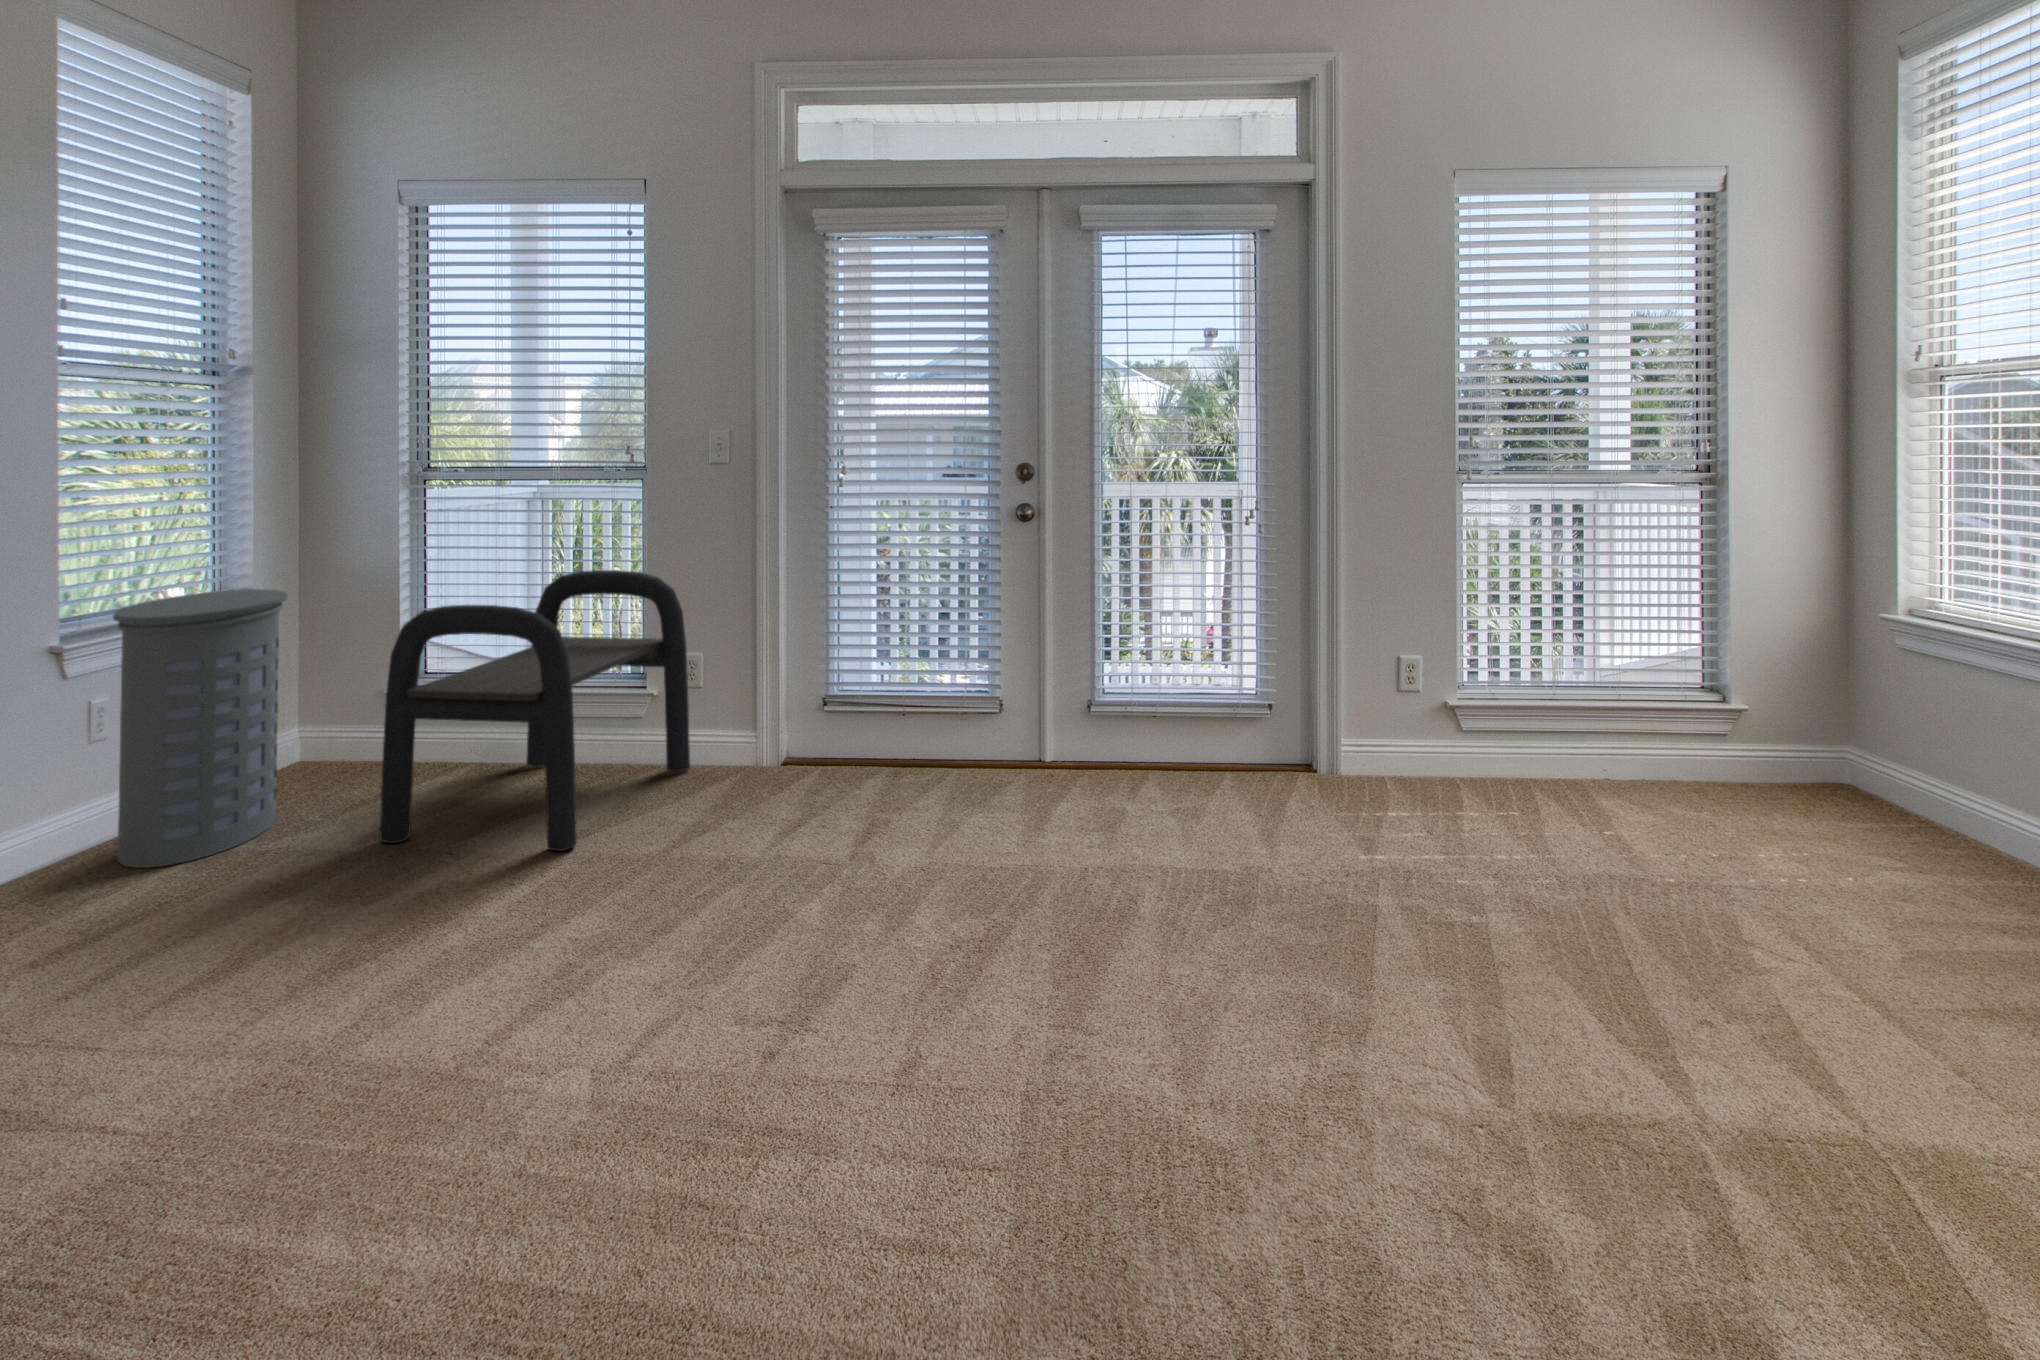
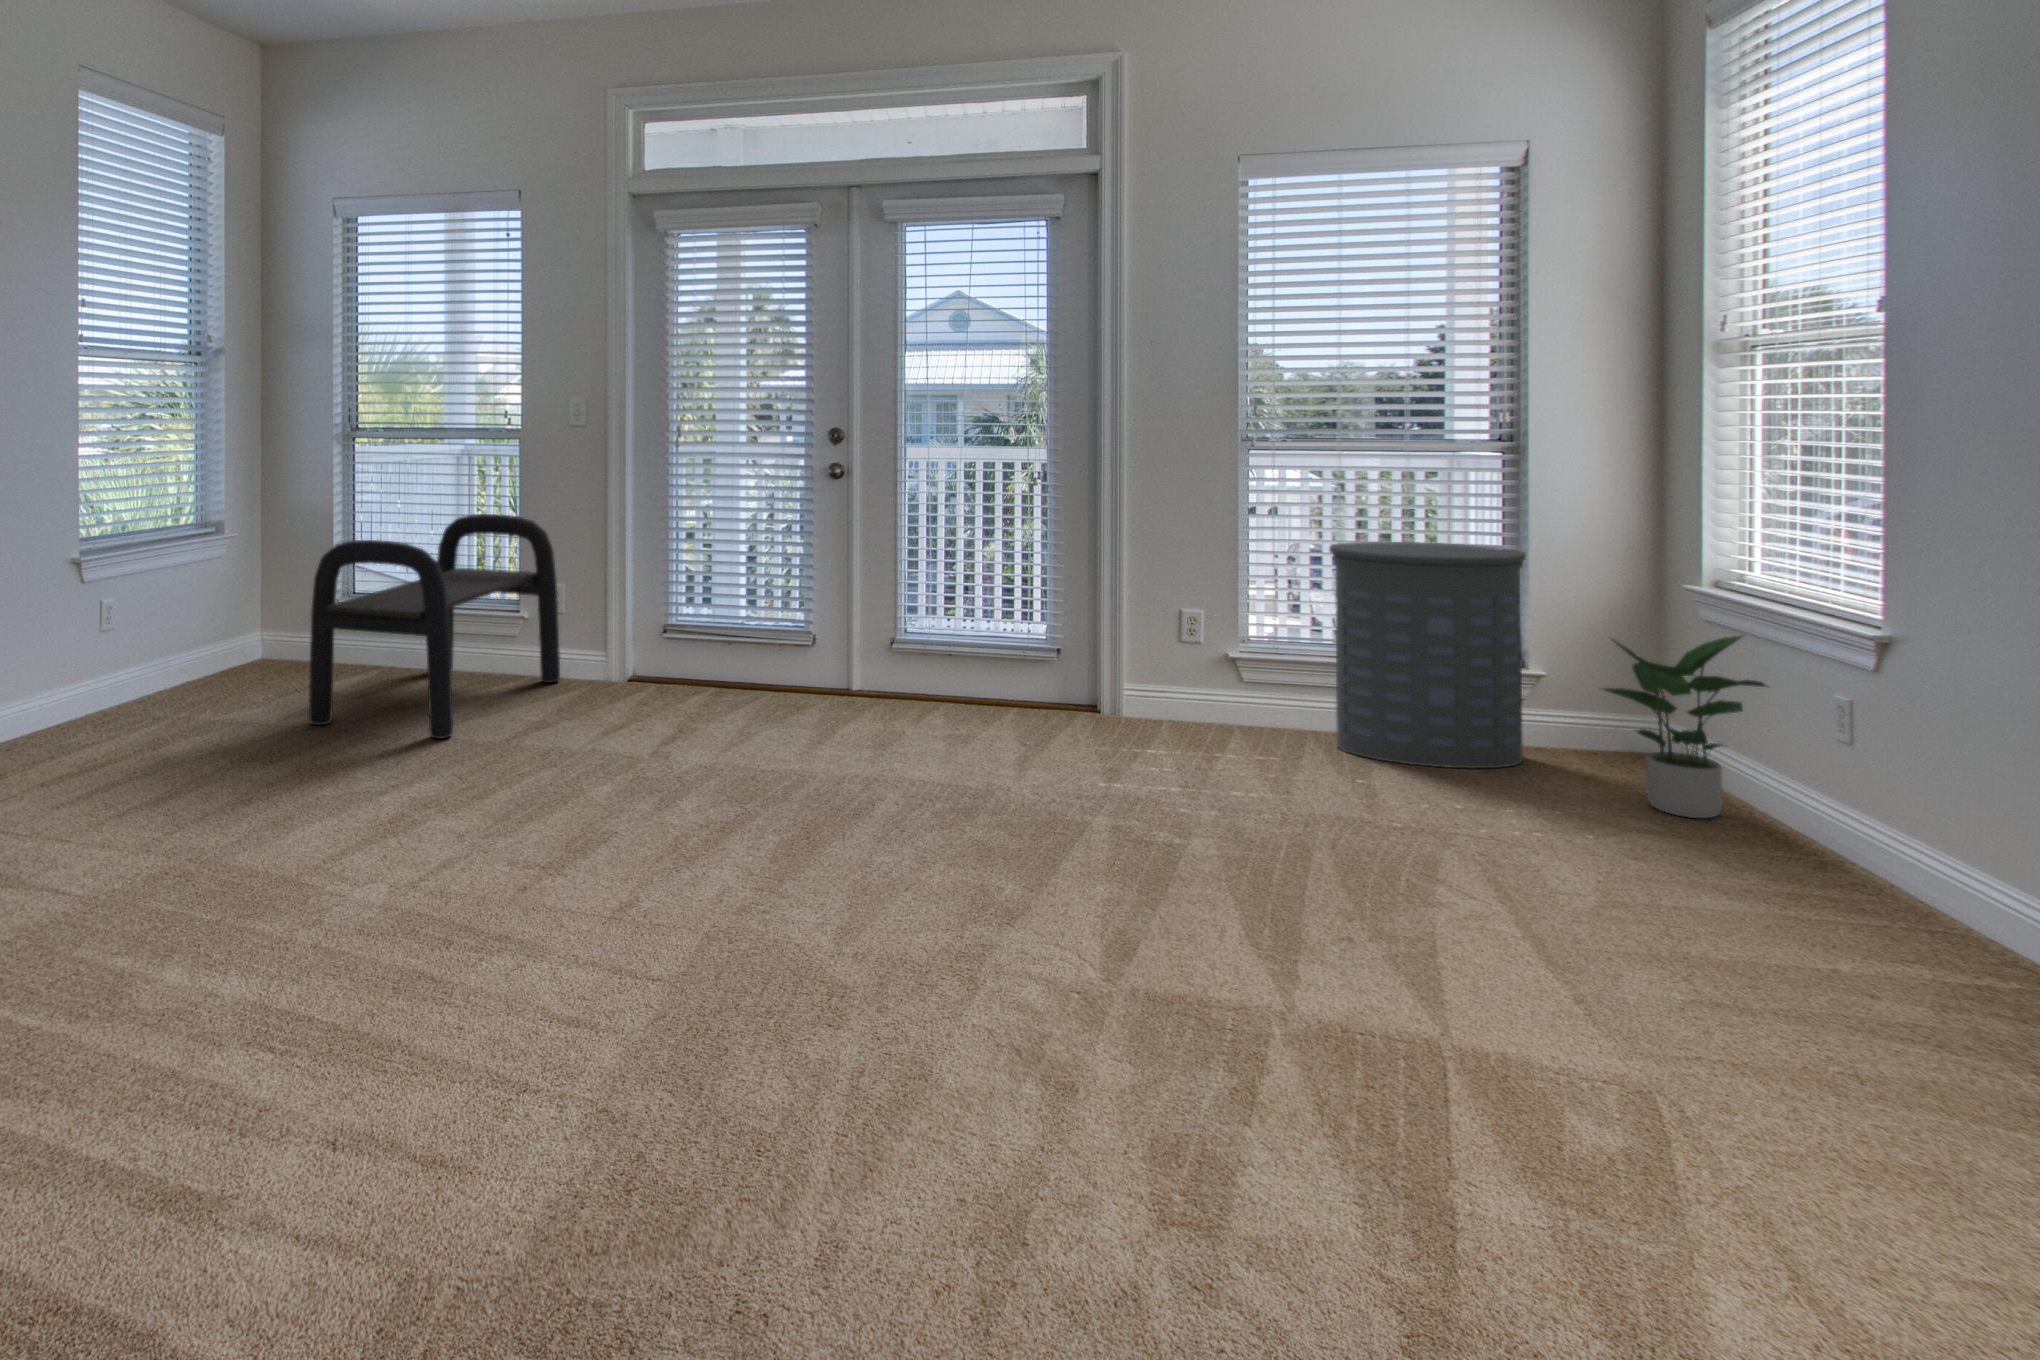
laundry hamper: present [113,589,287,868] -> present [1329,542,1526,768]
potted plant: none [1822,662,1993,851] -> present [1604,636,1768,818]

